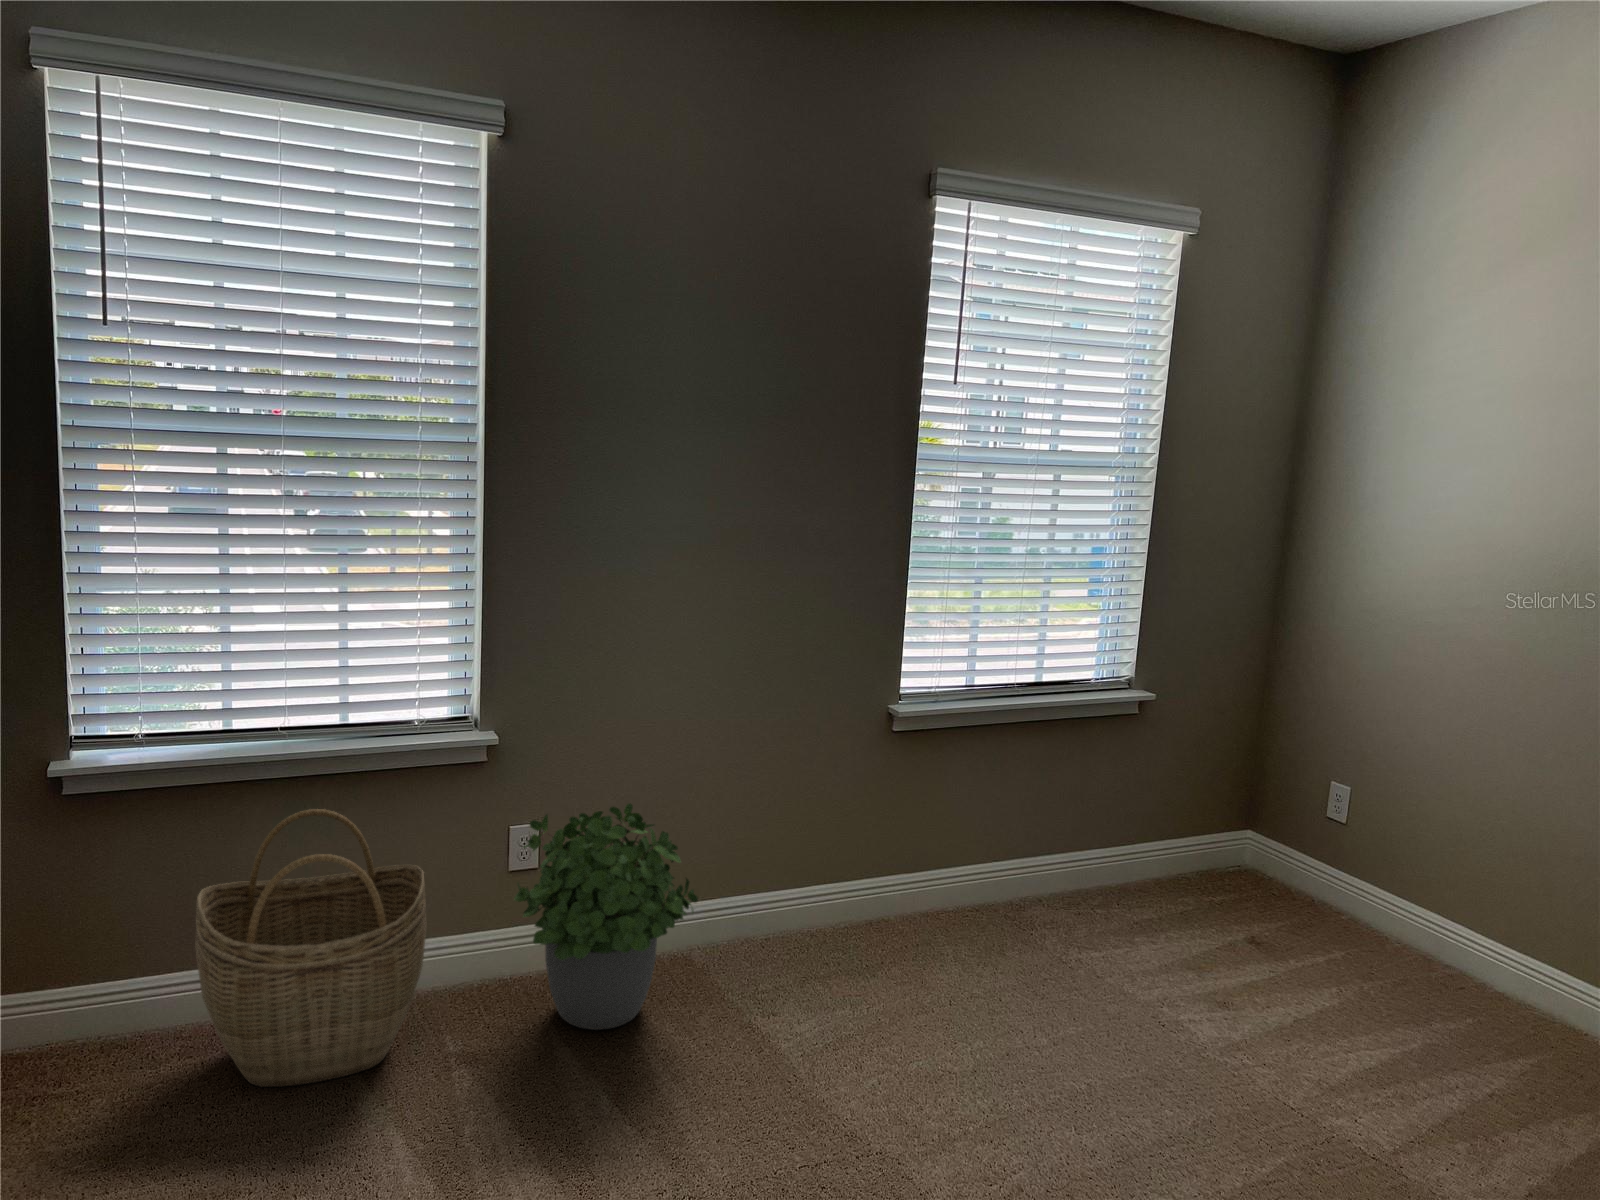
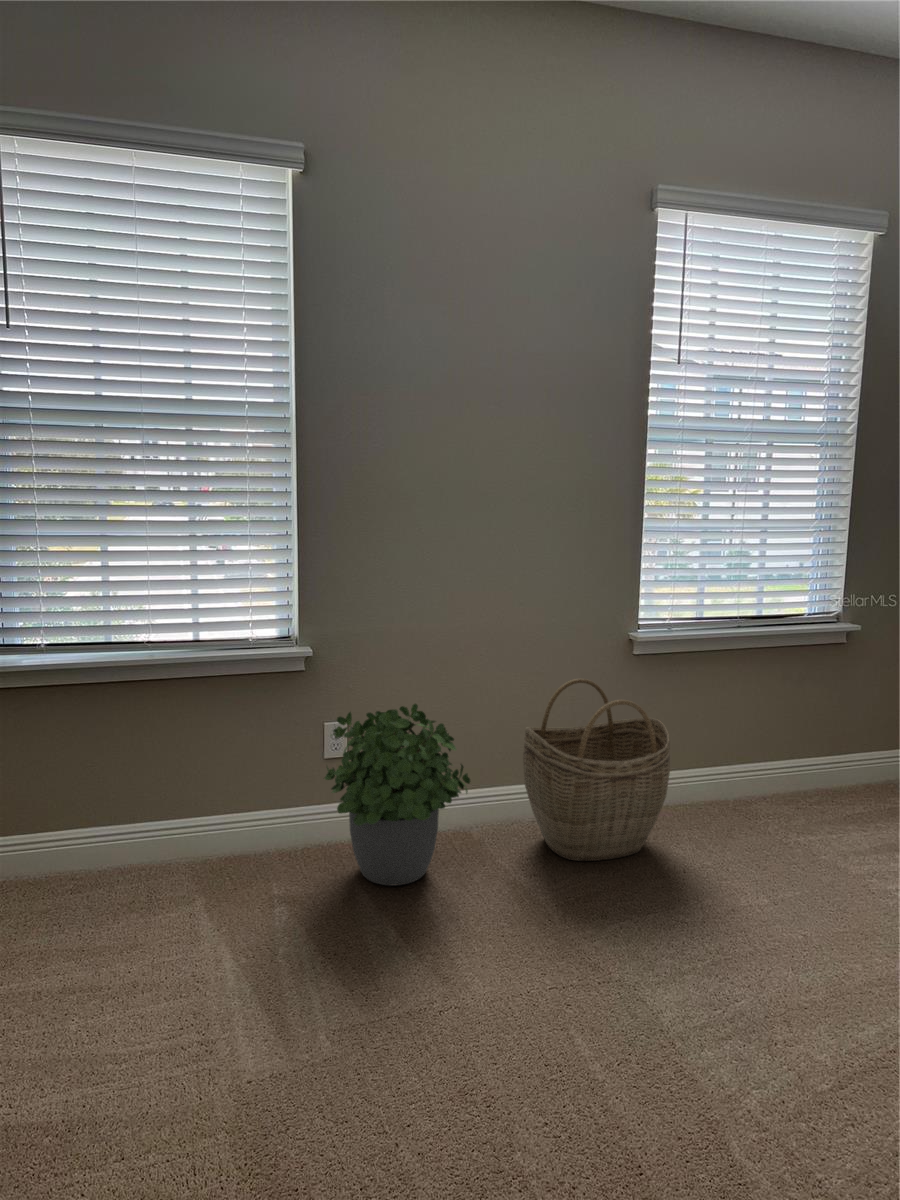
woven basket: present [195,809,427,1087] -> present [523,679,670,861]

